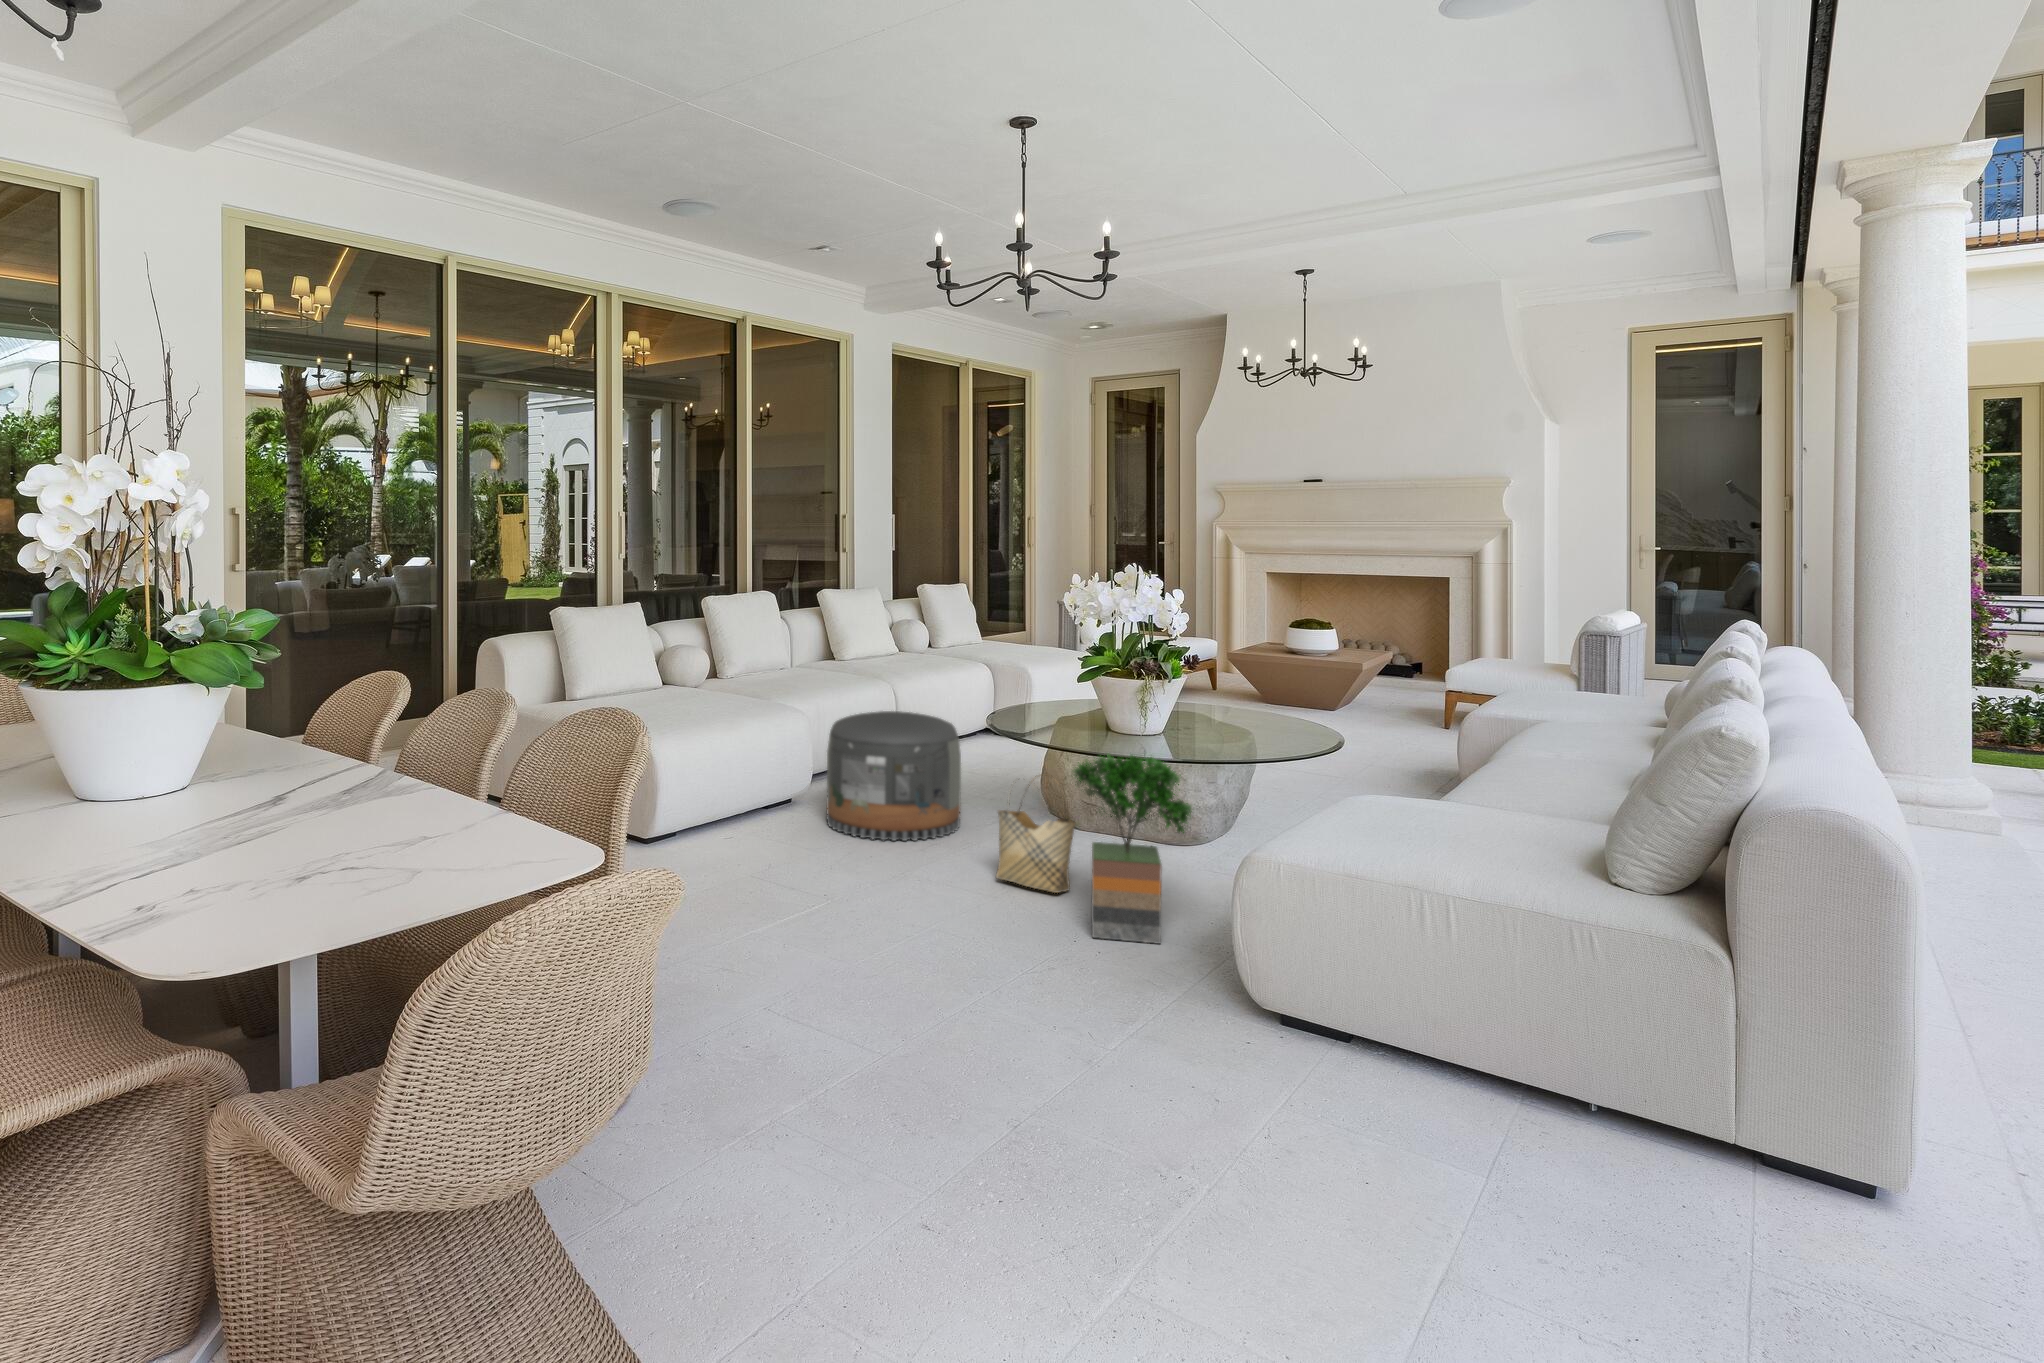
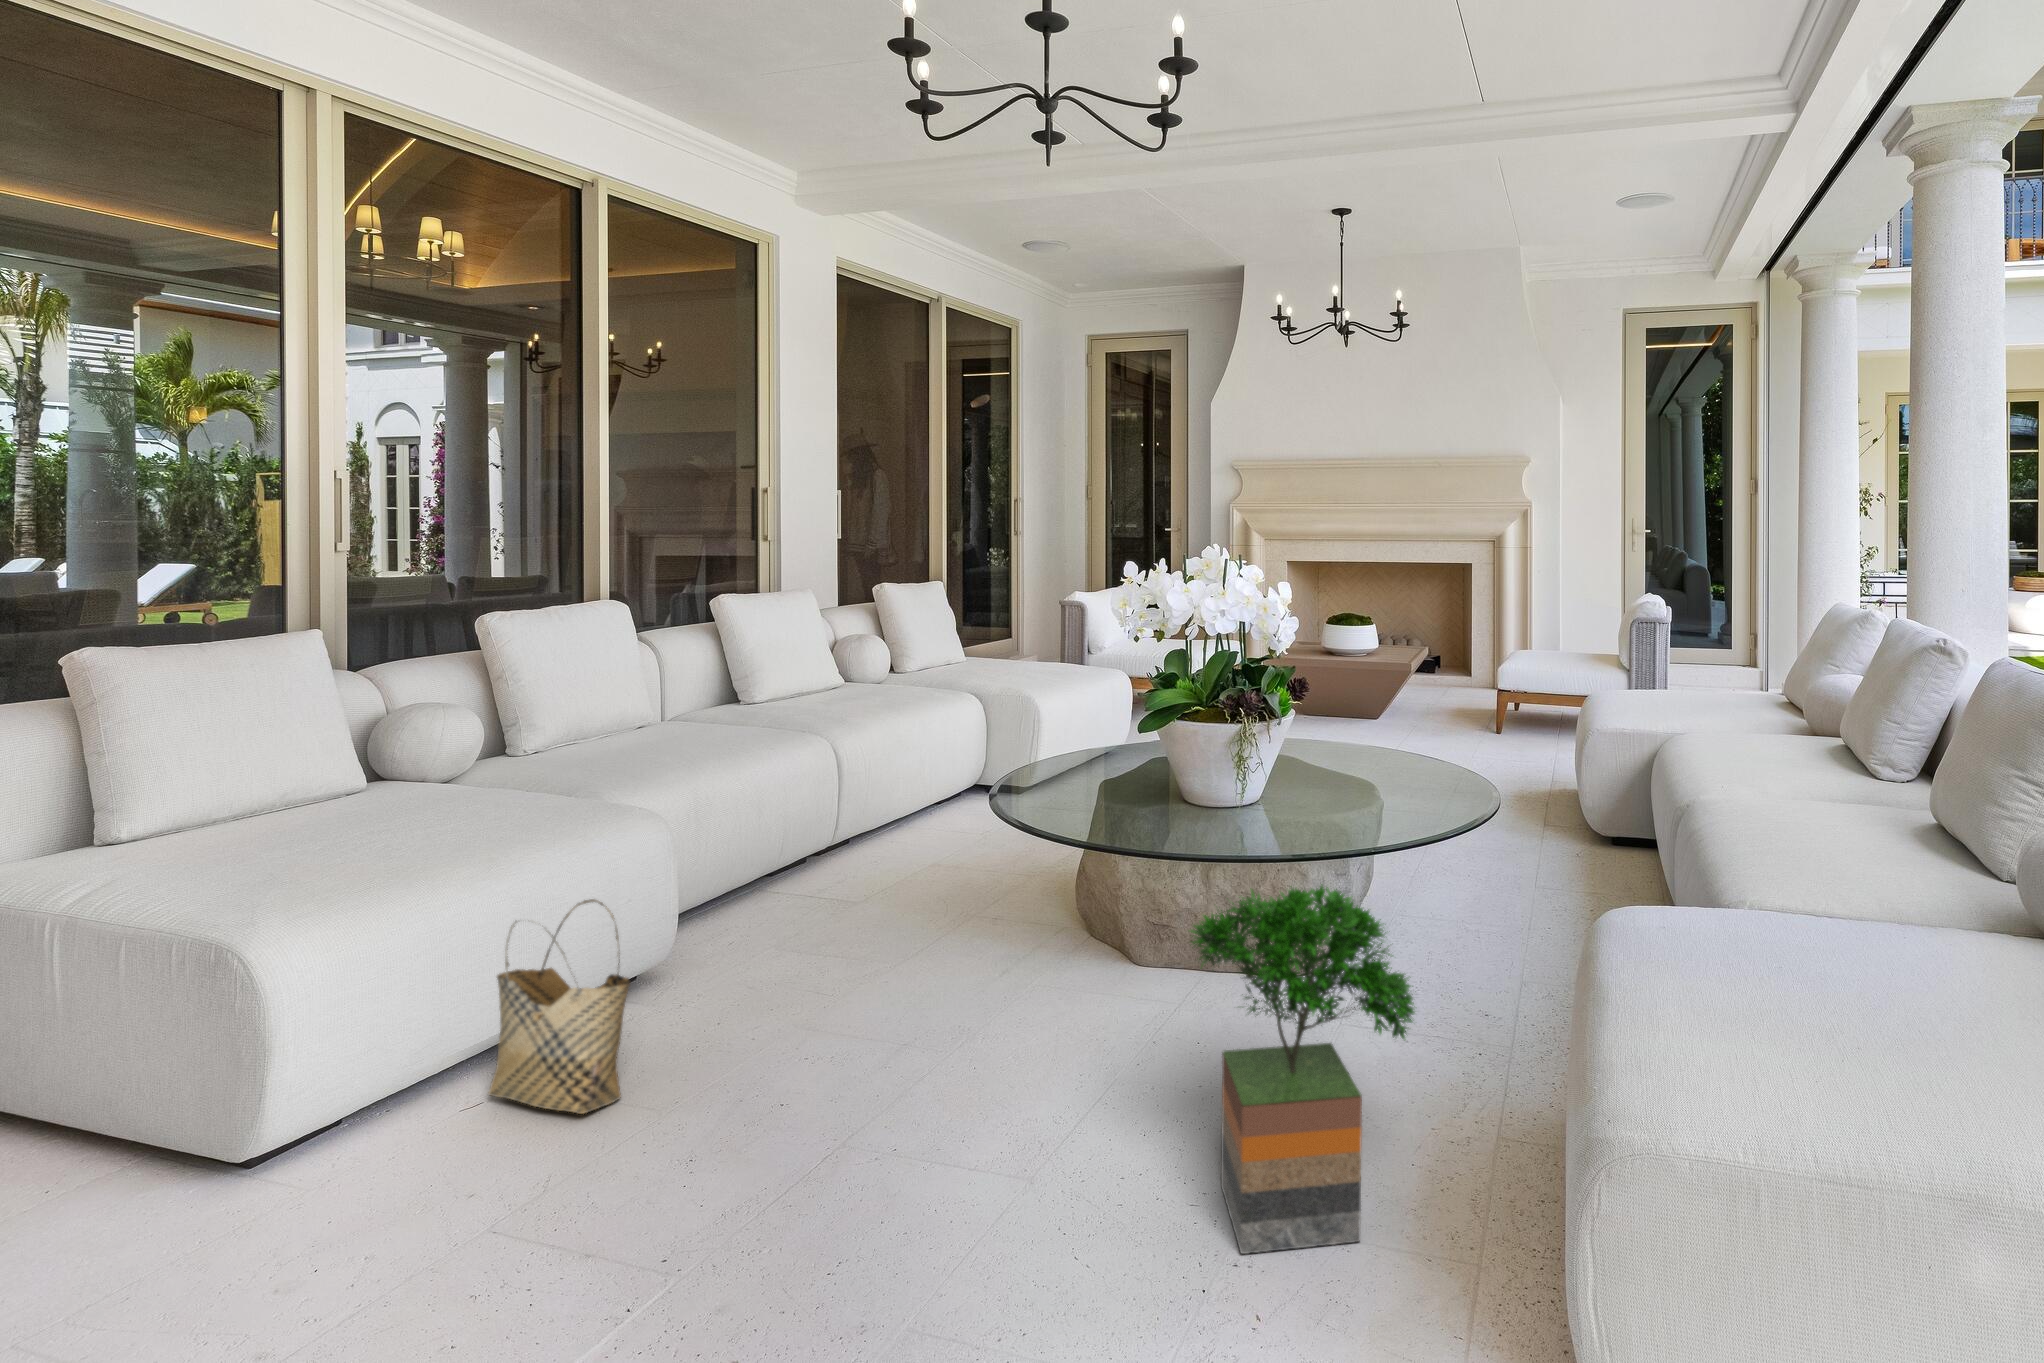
pouf: present [827,711,961,841] -> none [716,802,958,1046]
woven basket: present [996,776,1075,893] -> present [489,899,631,1114]

